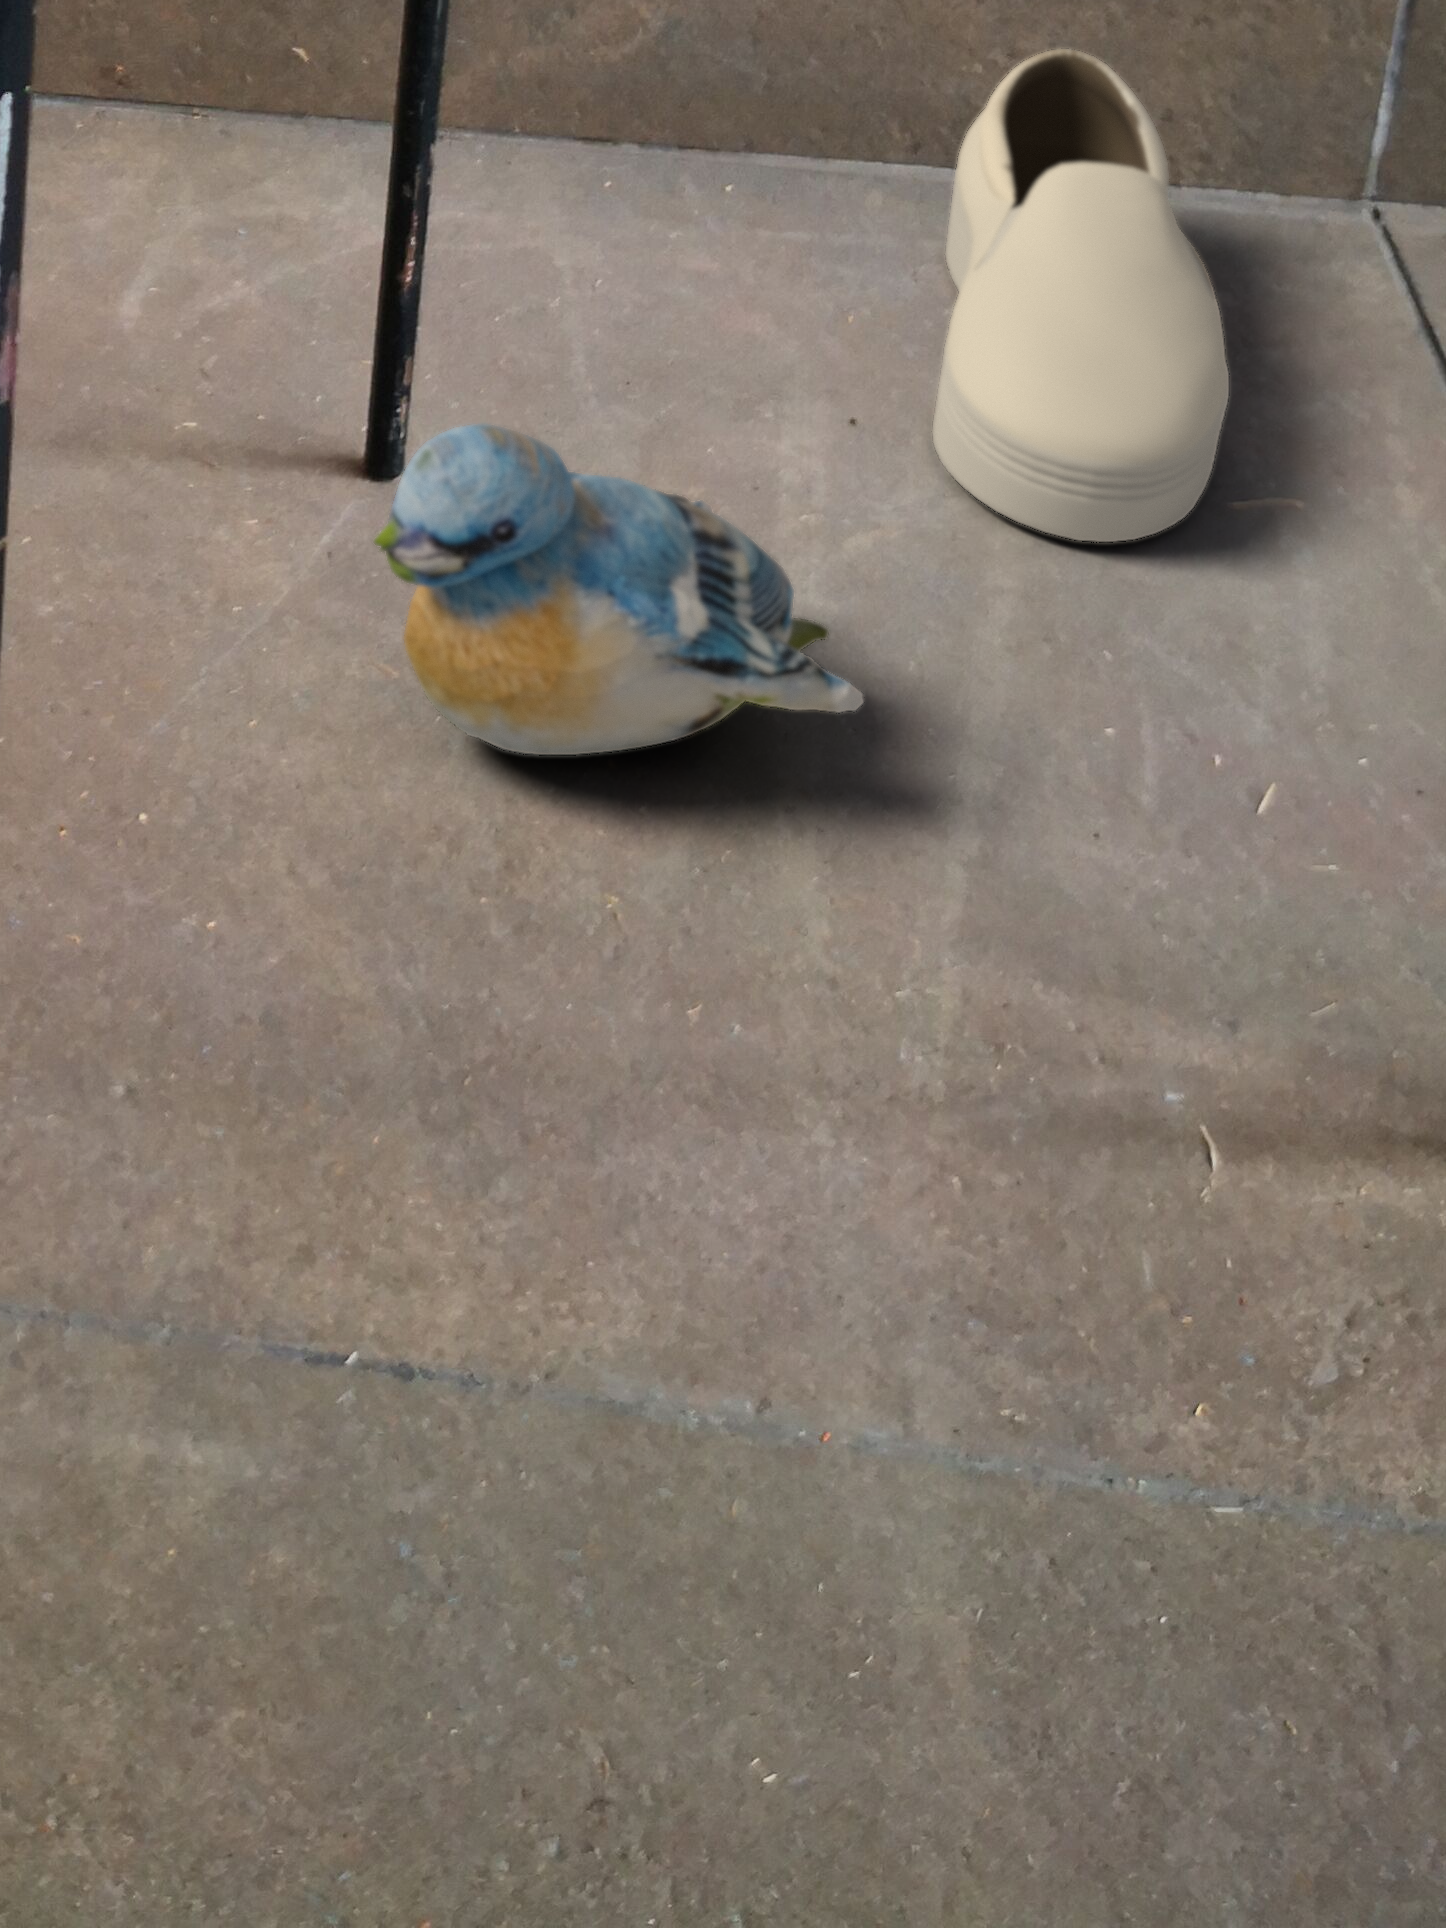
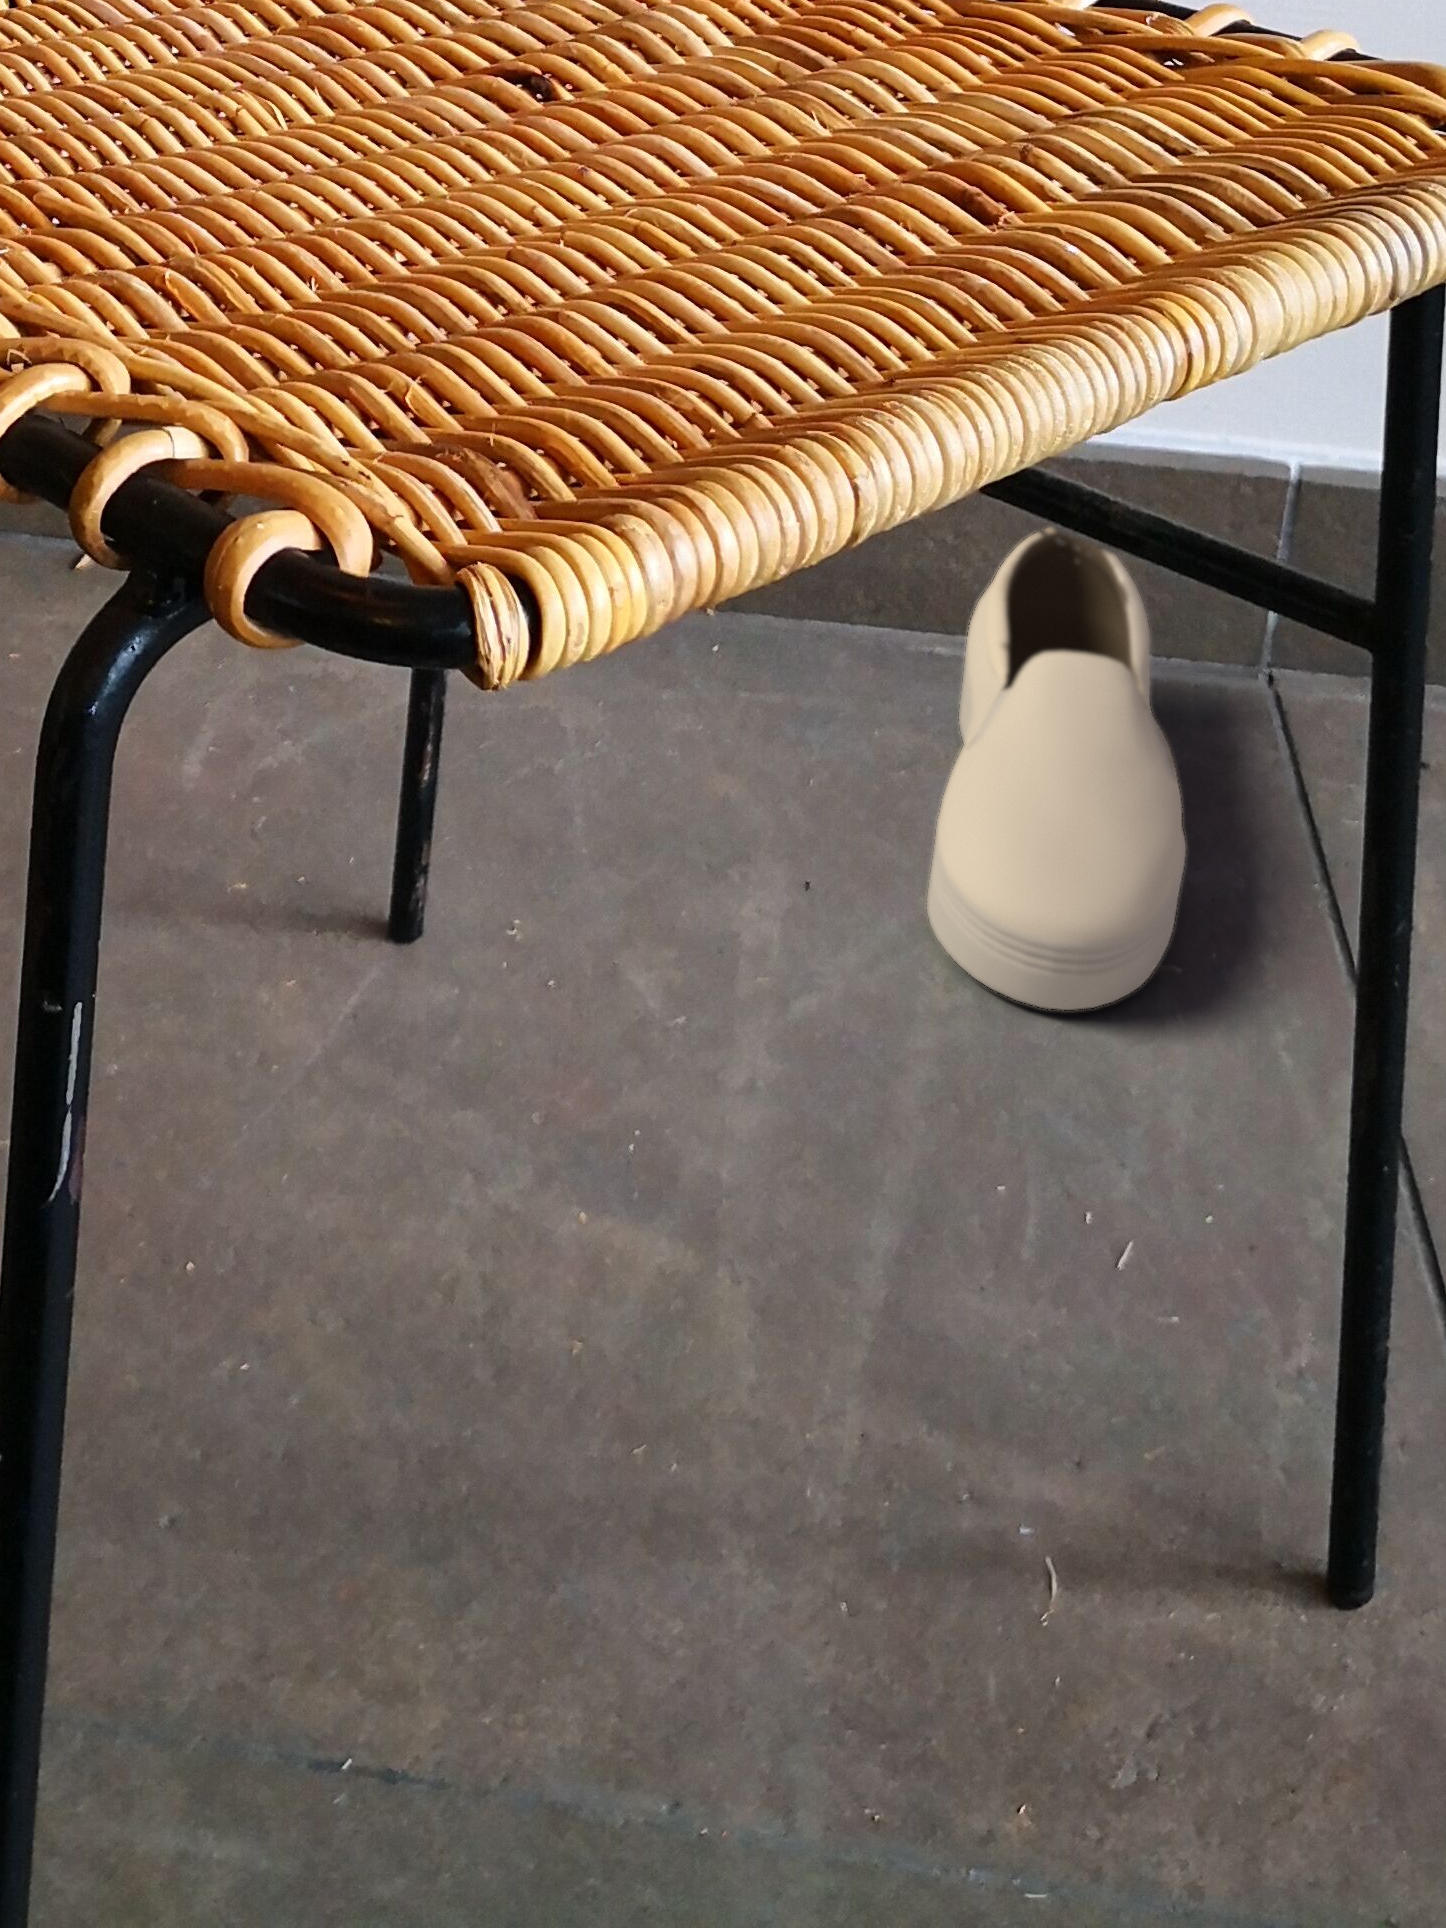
plush toy: present [374,424,863,755] -> none [407,928,828,1217]

